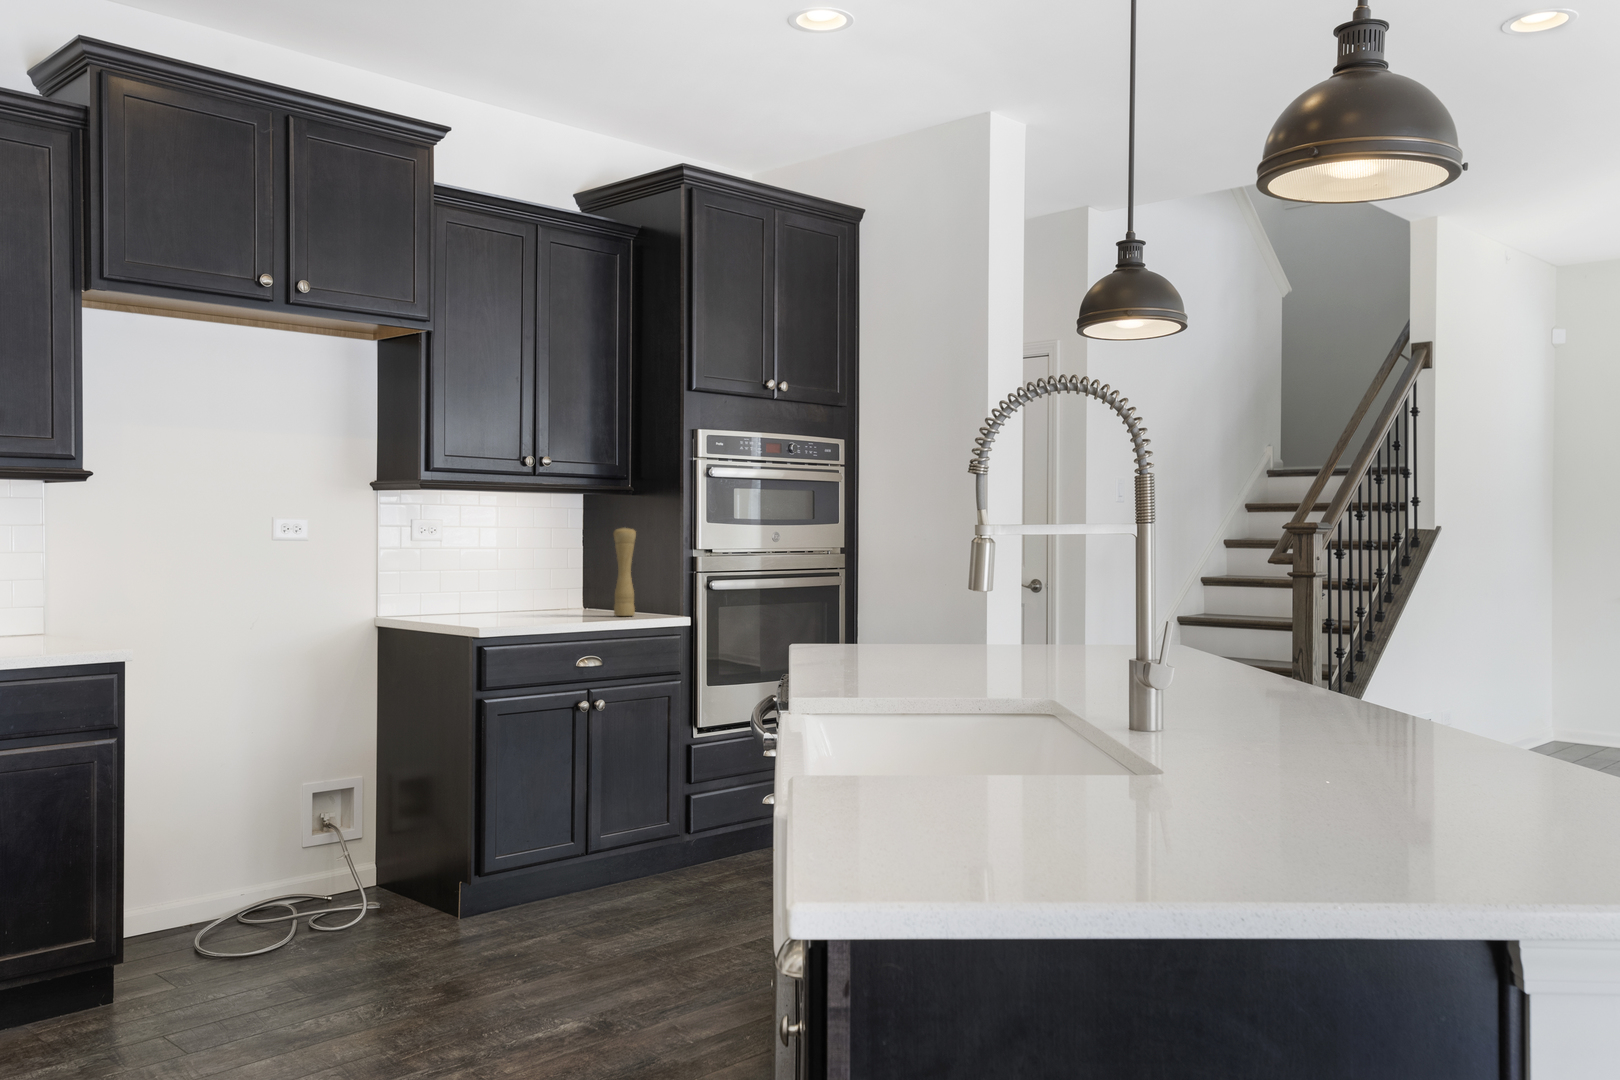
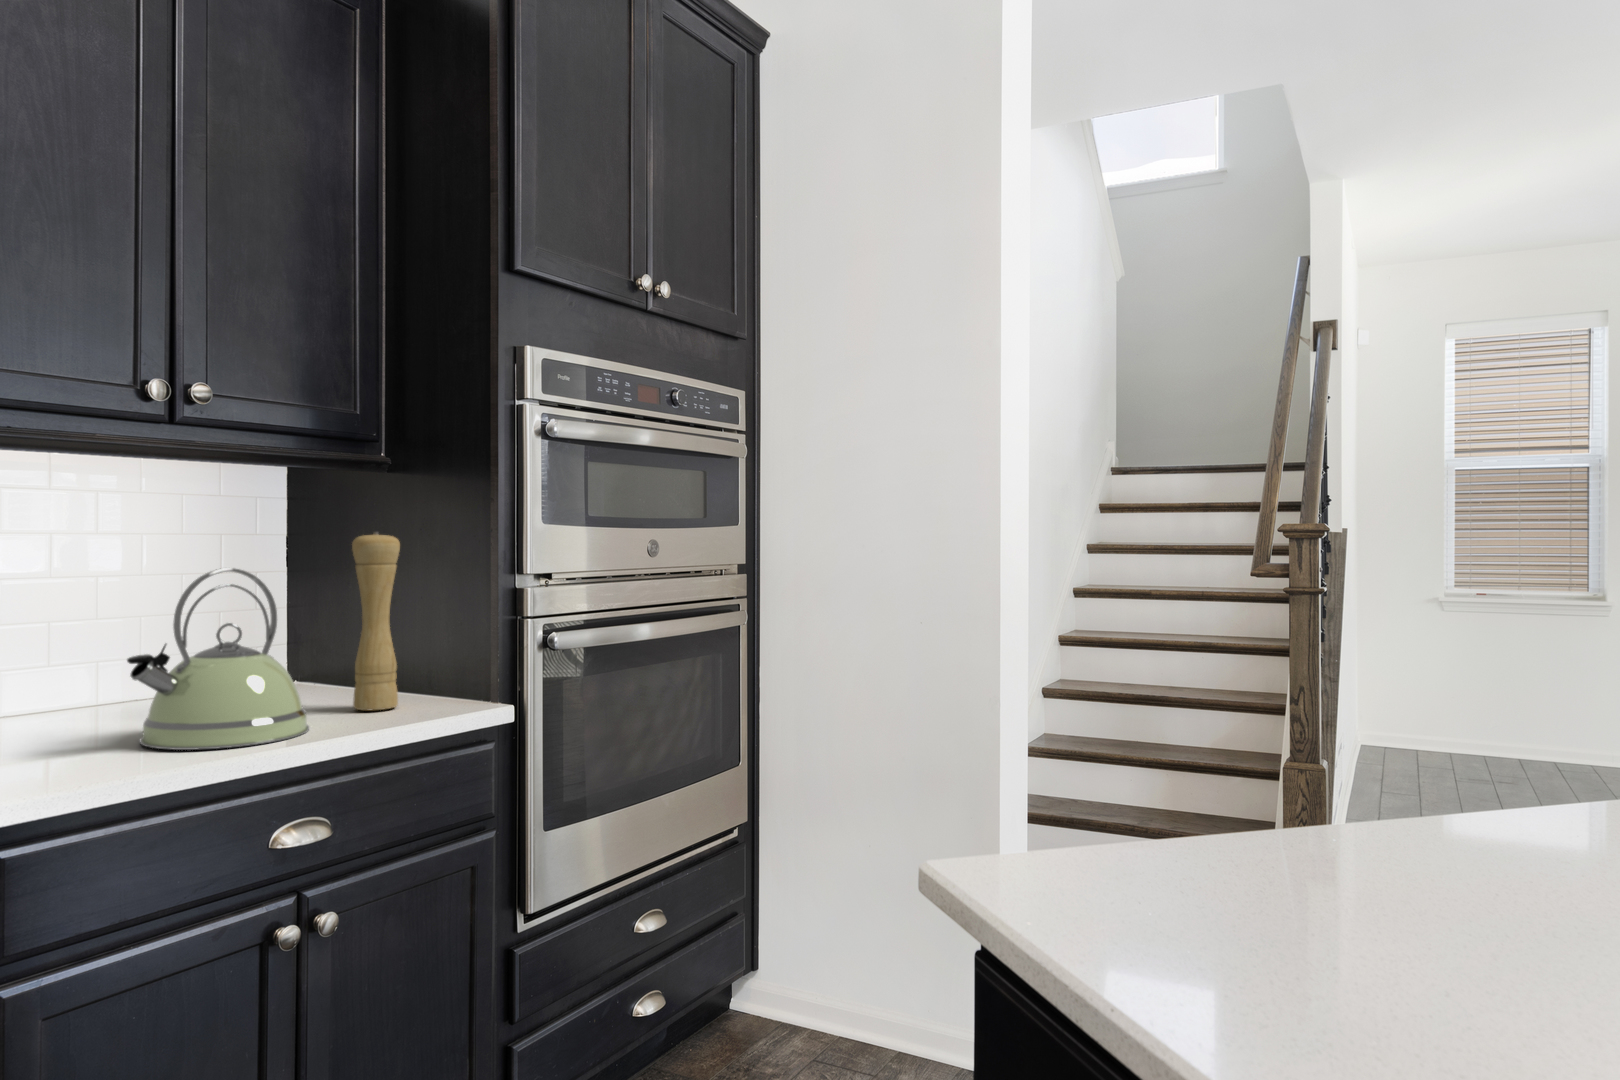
kettle: none [520,543,593,622] -> present [127,568,309,750]

